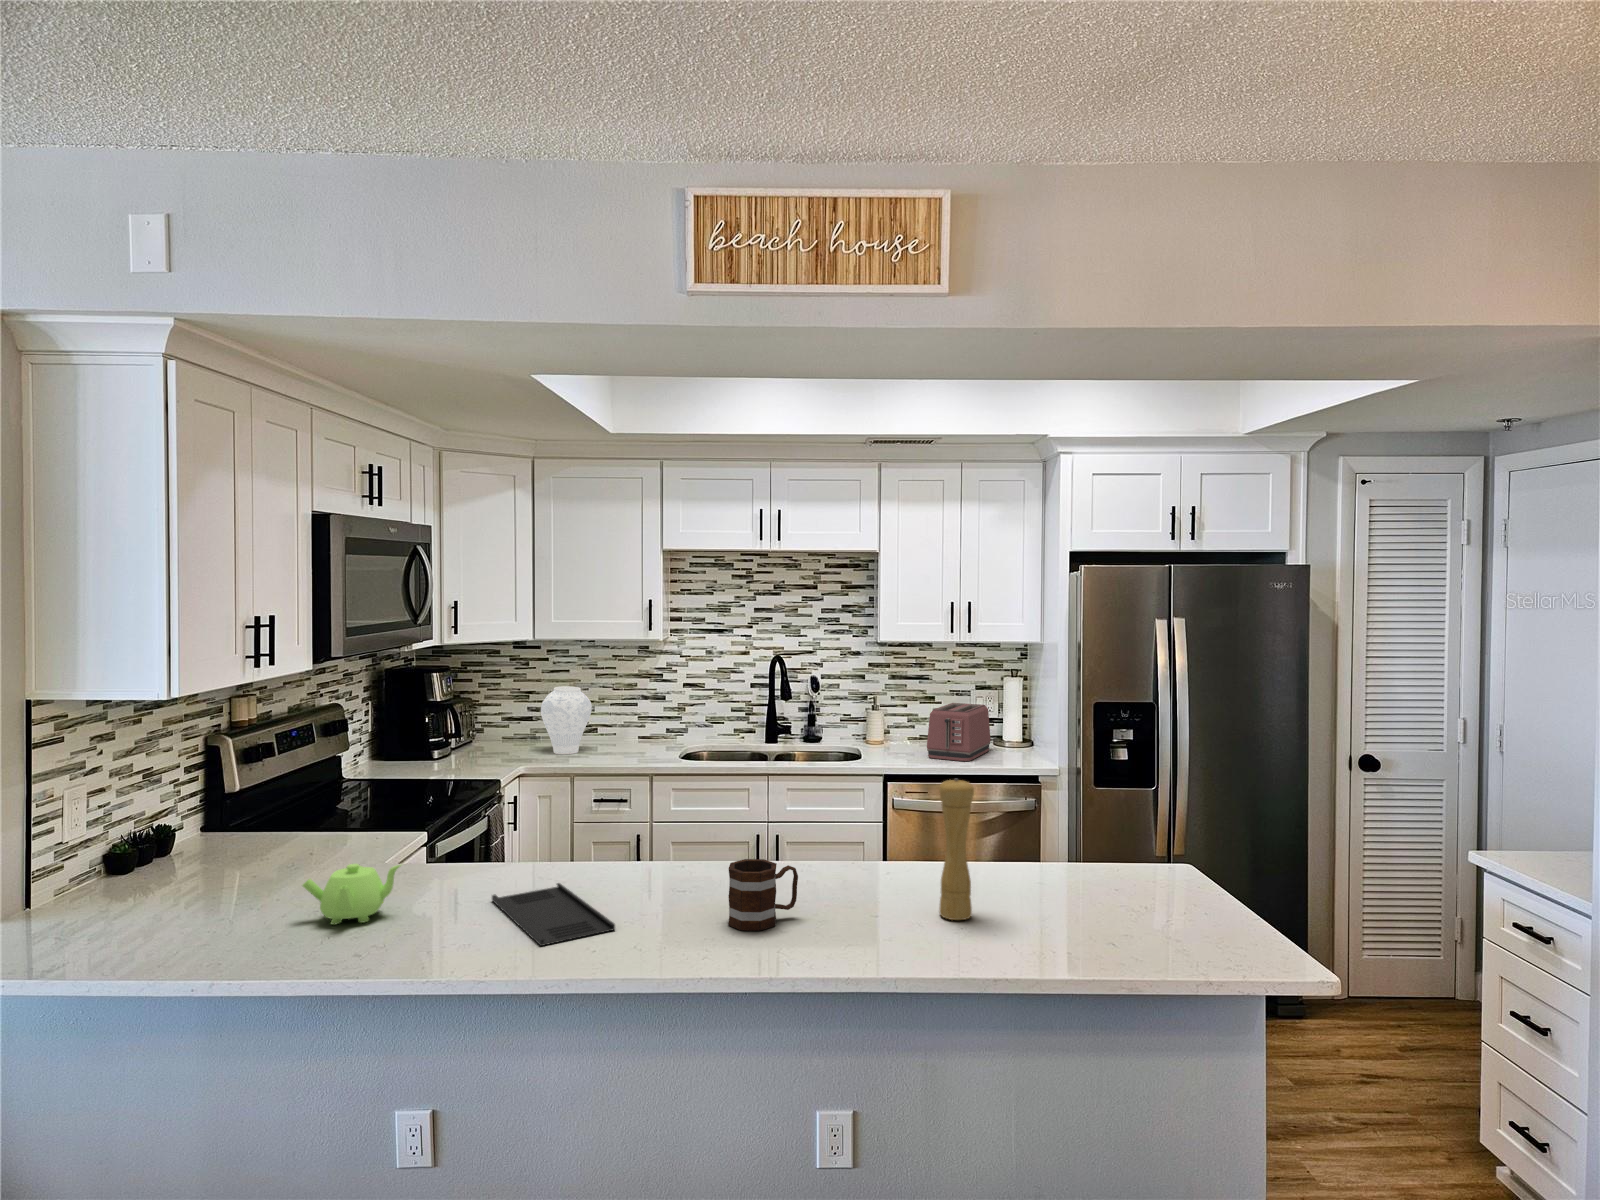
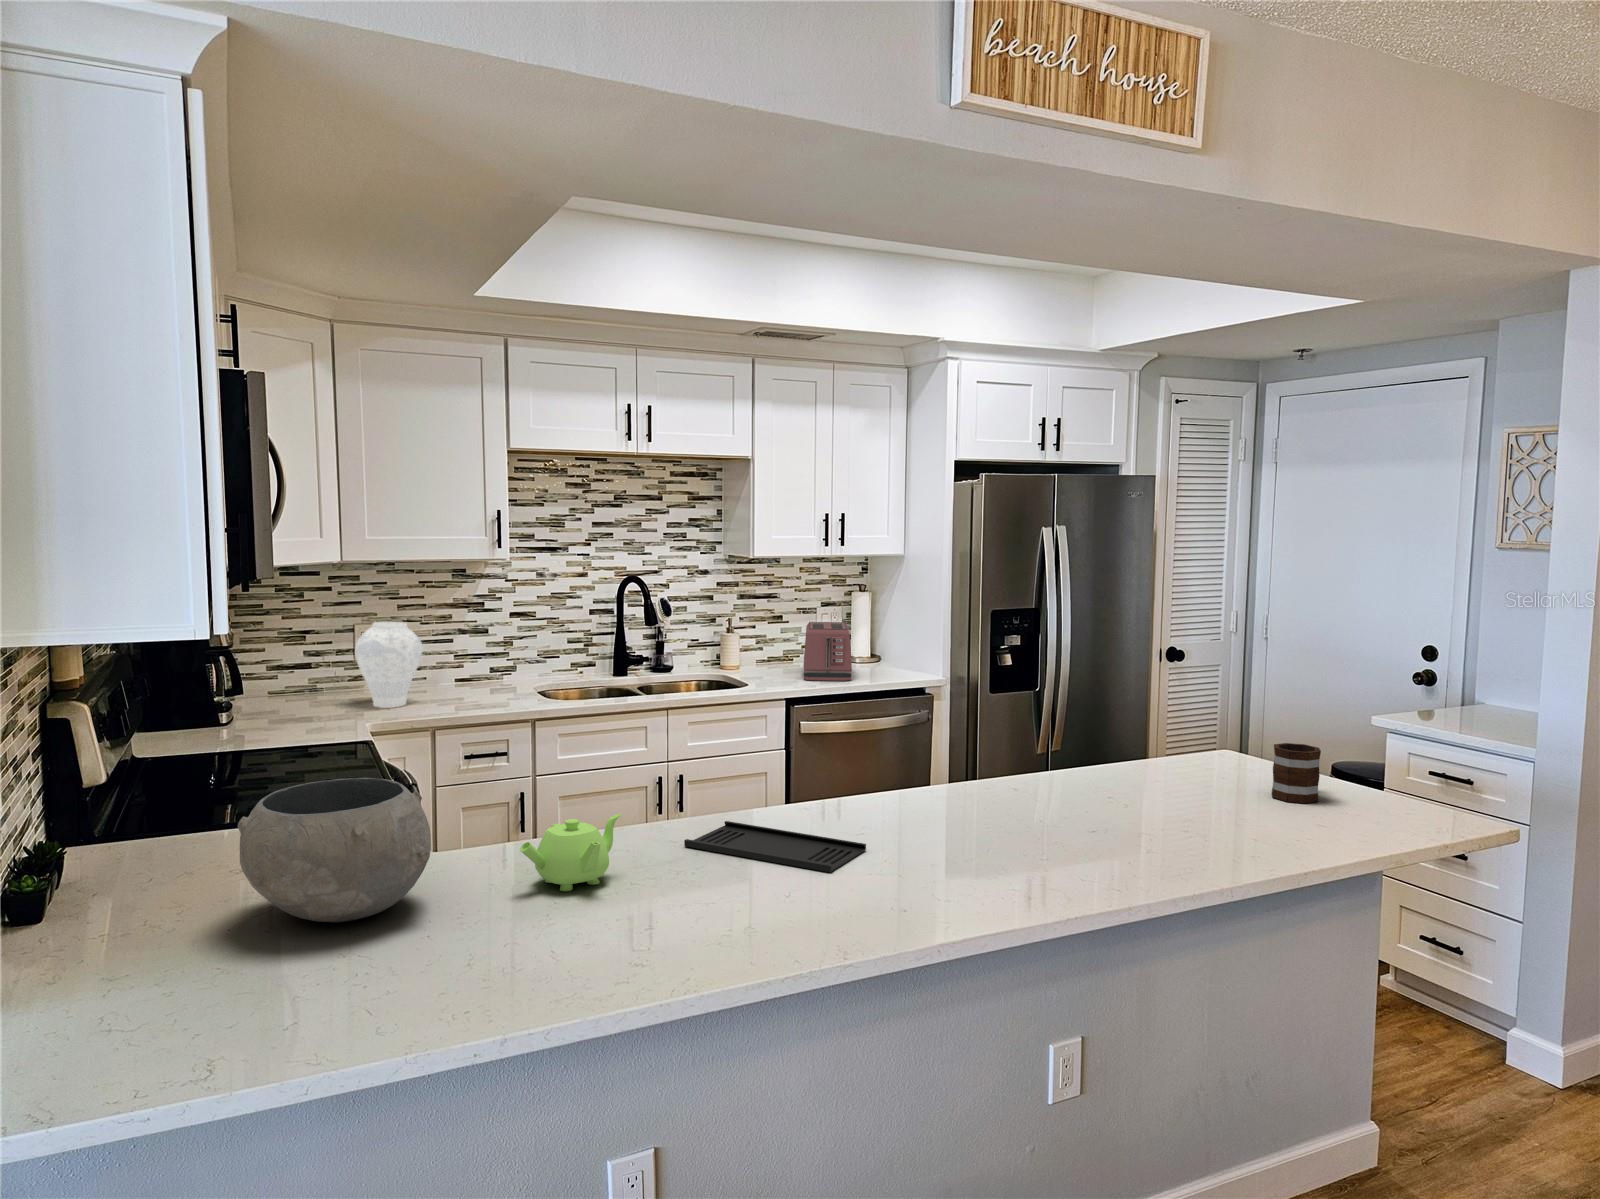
pepper mill: present [939,779,974,920] -> none [1093,672,1130,801]
ceramic bowl: none [86,810,255,921] -> present [237,778,431,922]
mug: present [728,859,798,931] -> present [1272,743,1321,803]

